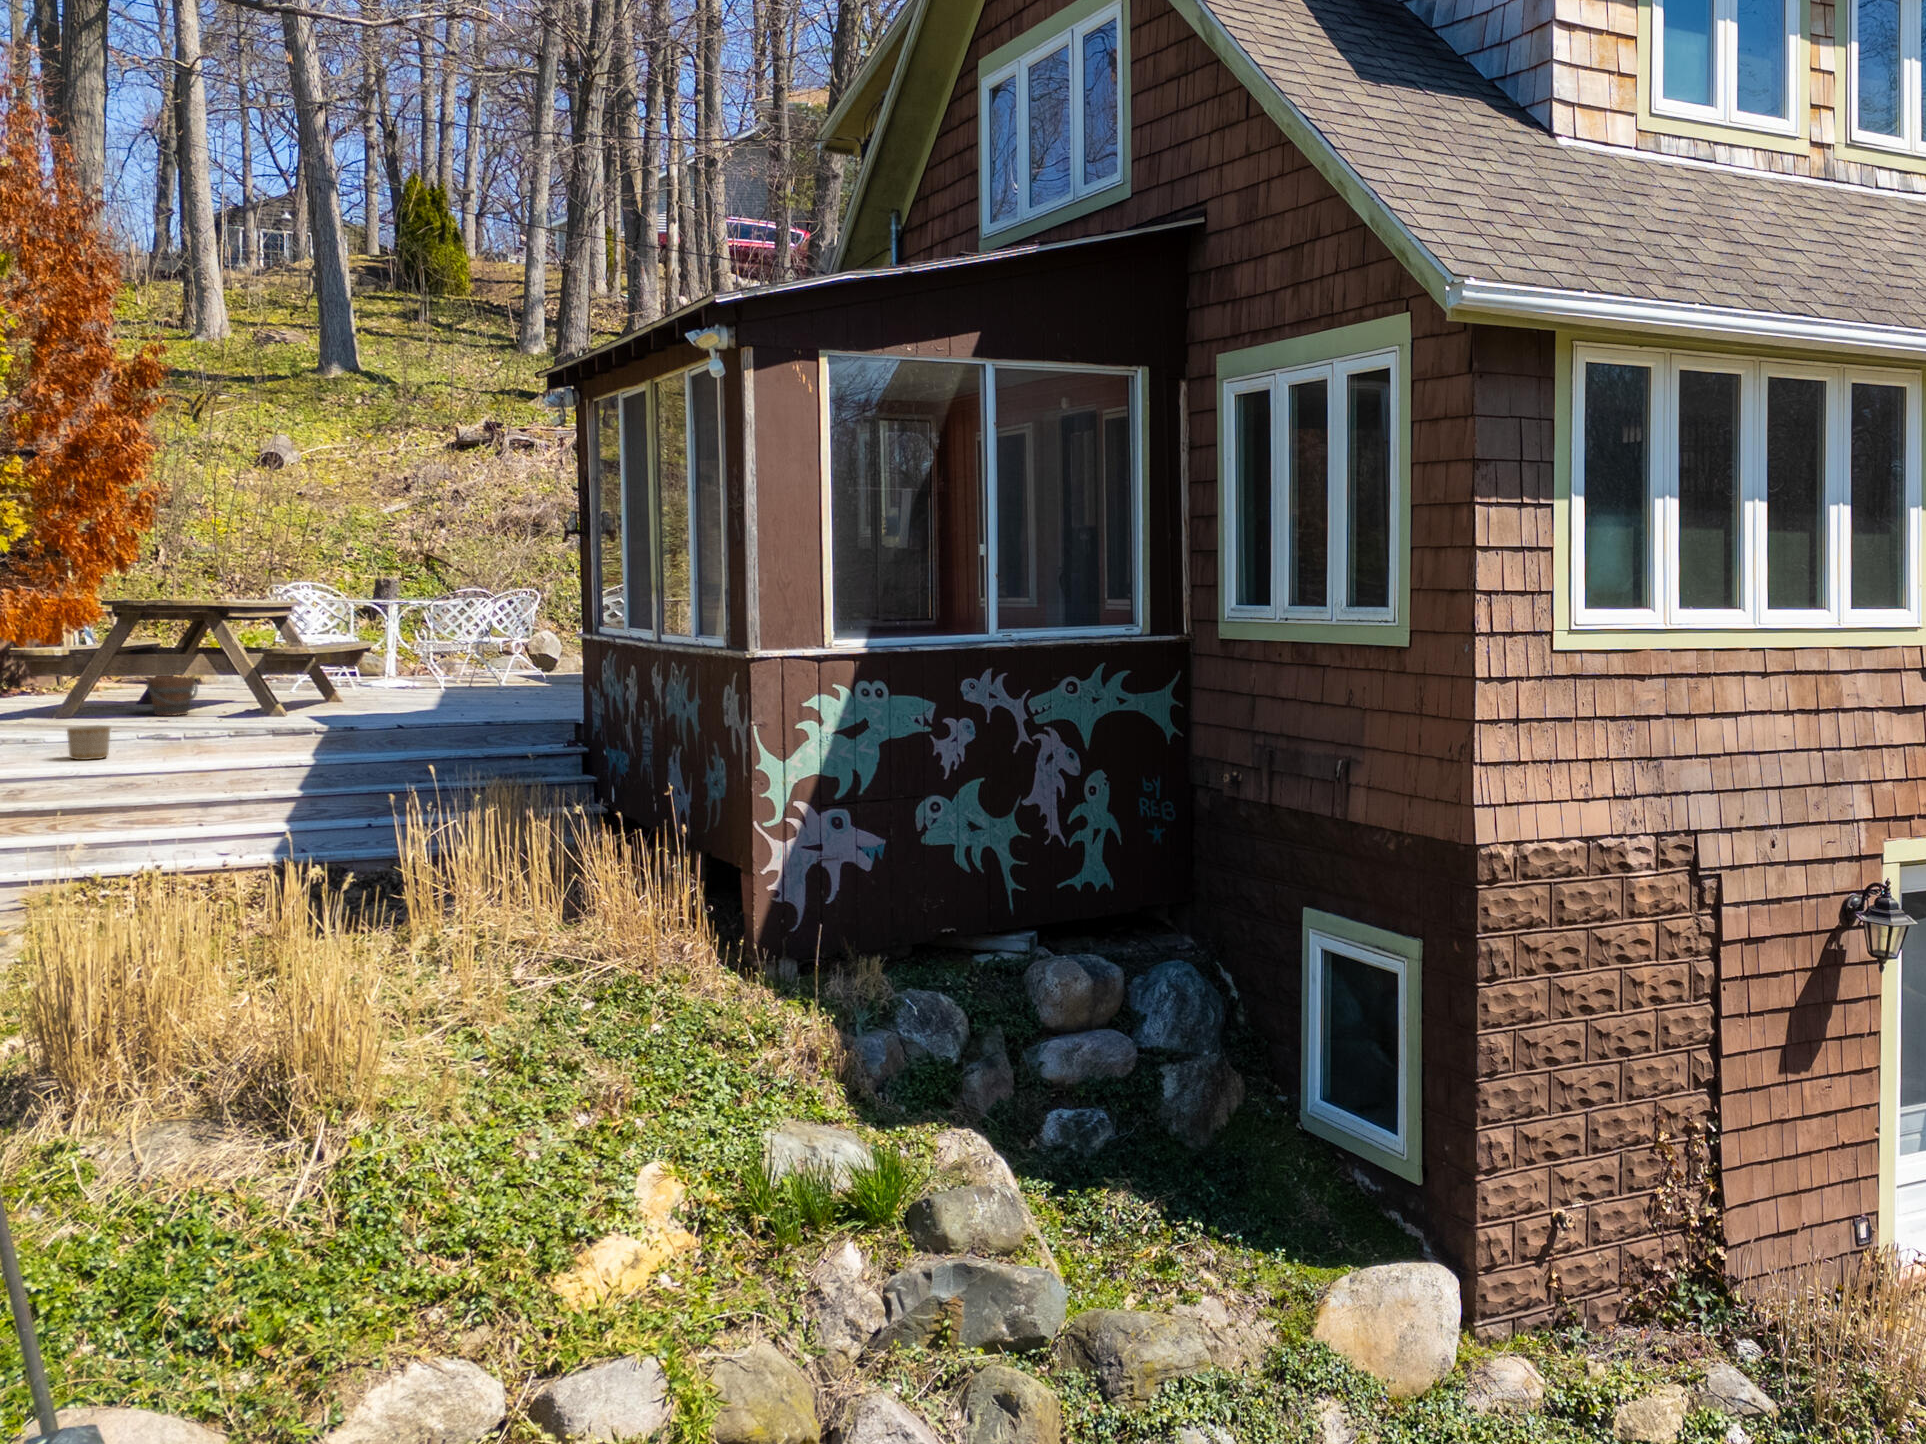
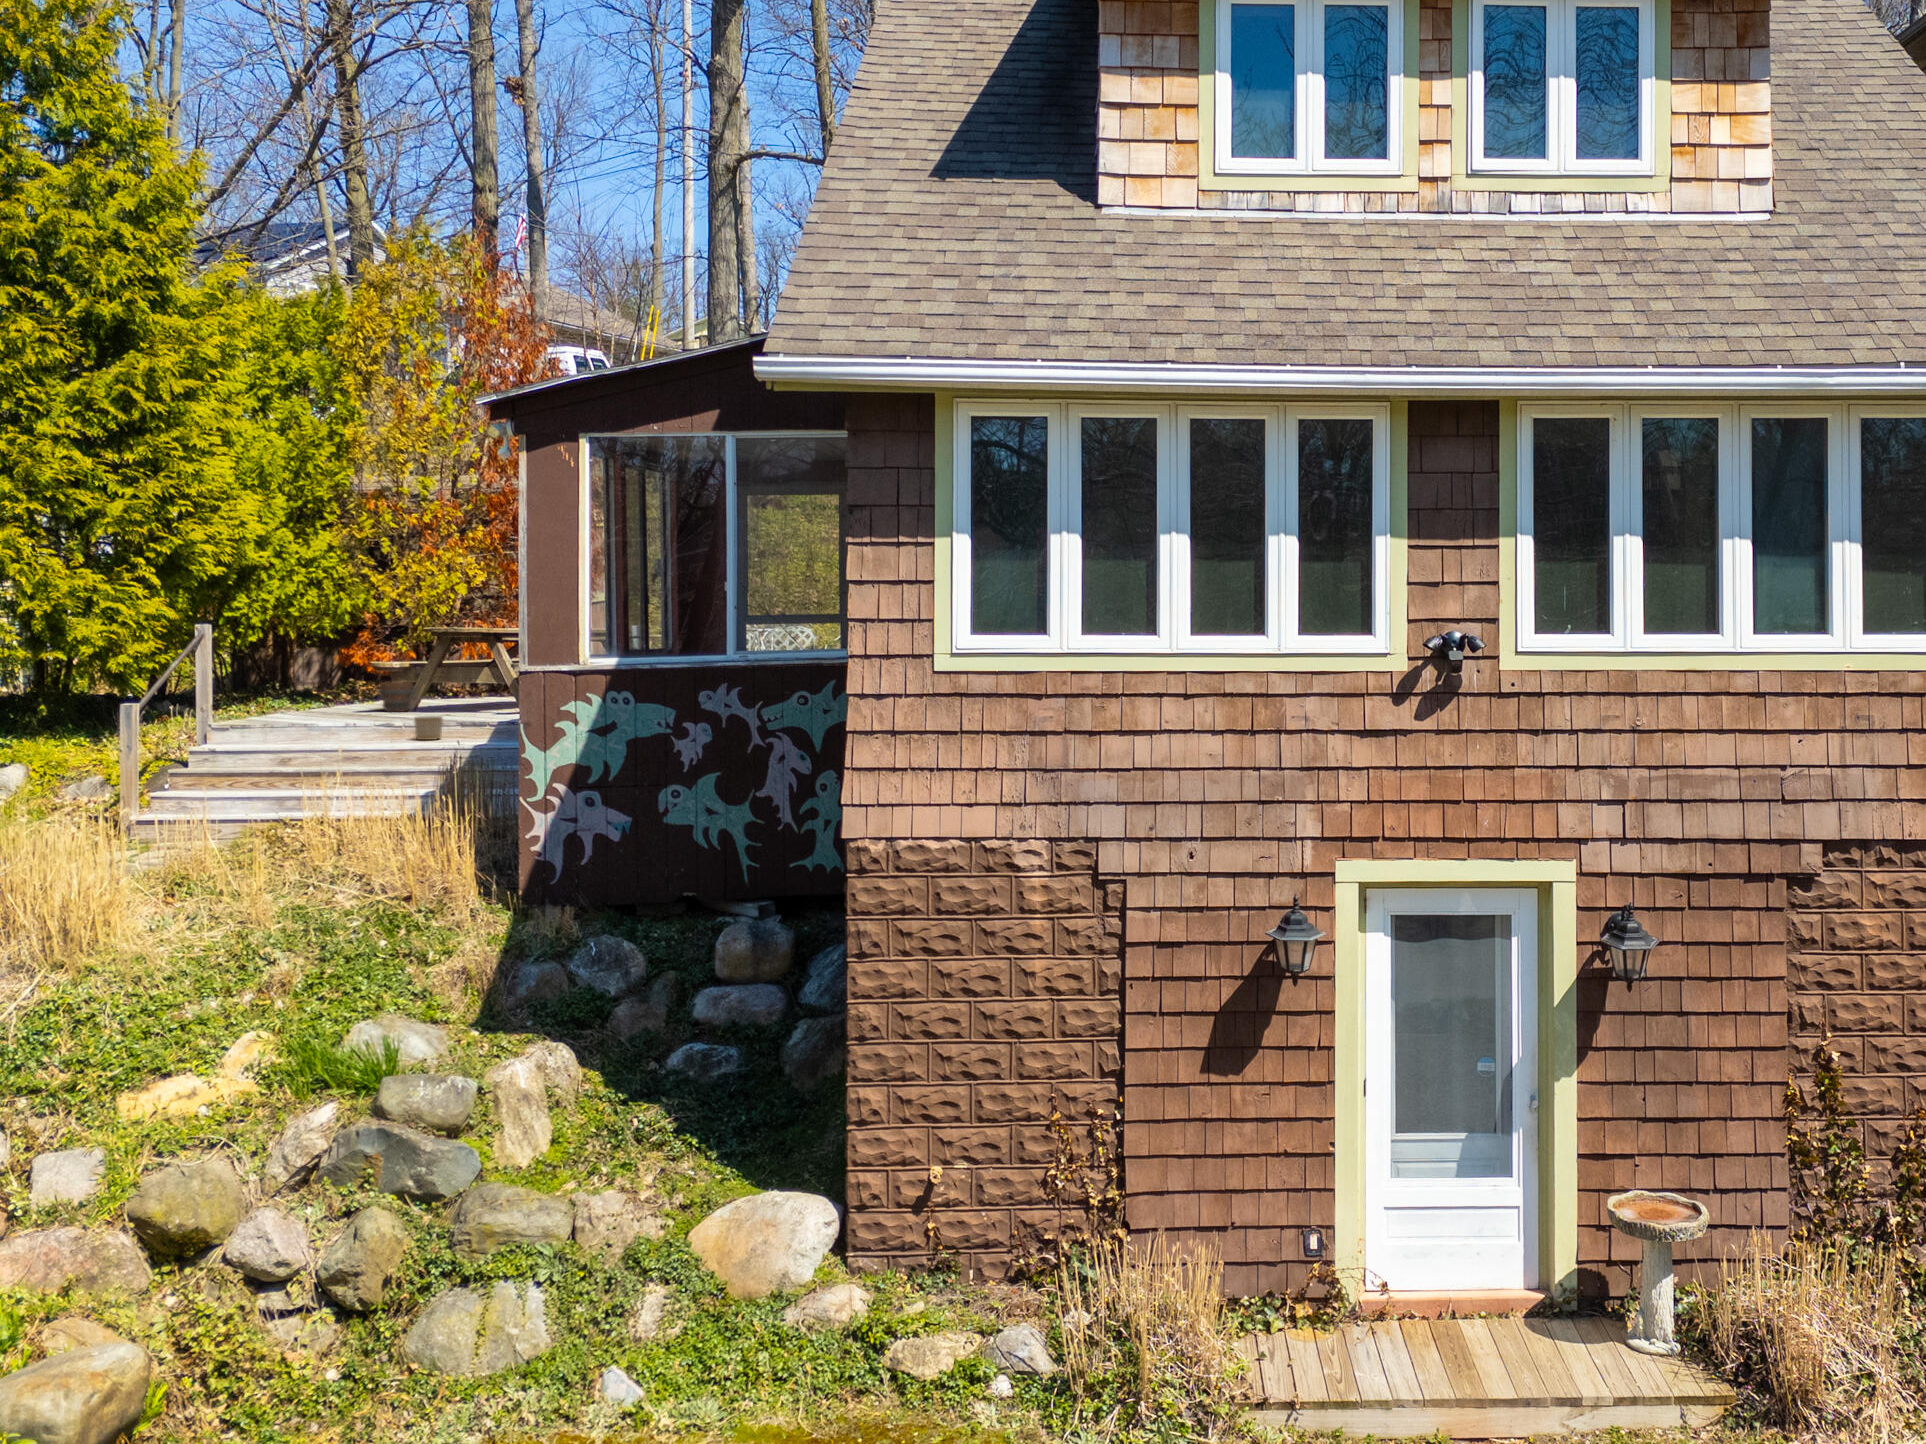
planter: present [67,726,110,760] -> present [414,716,443,740]

